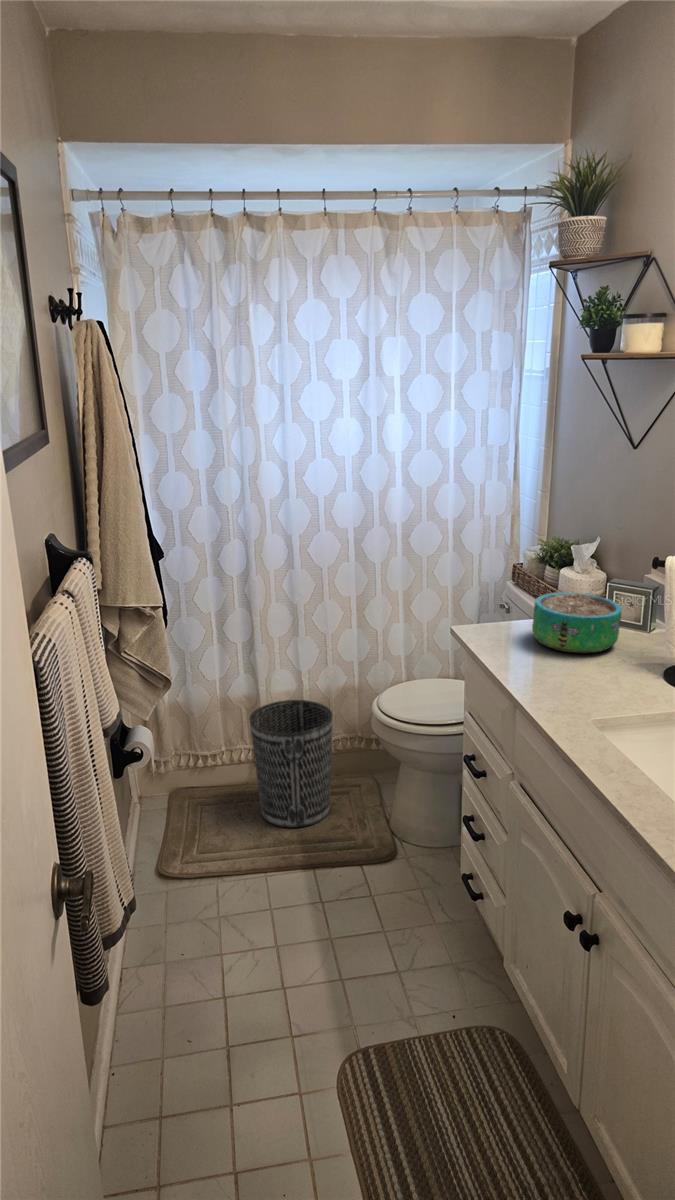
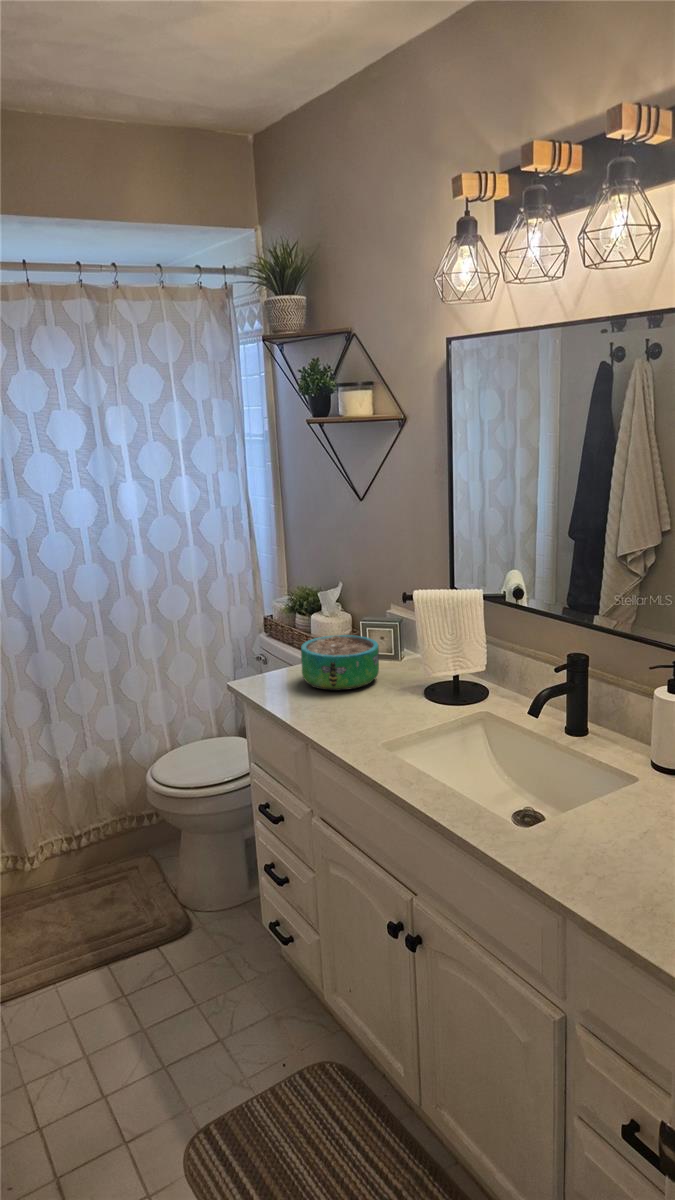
wastebasket: present [250,700,332,828] -> none [10,789,110,930]

